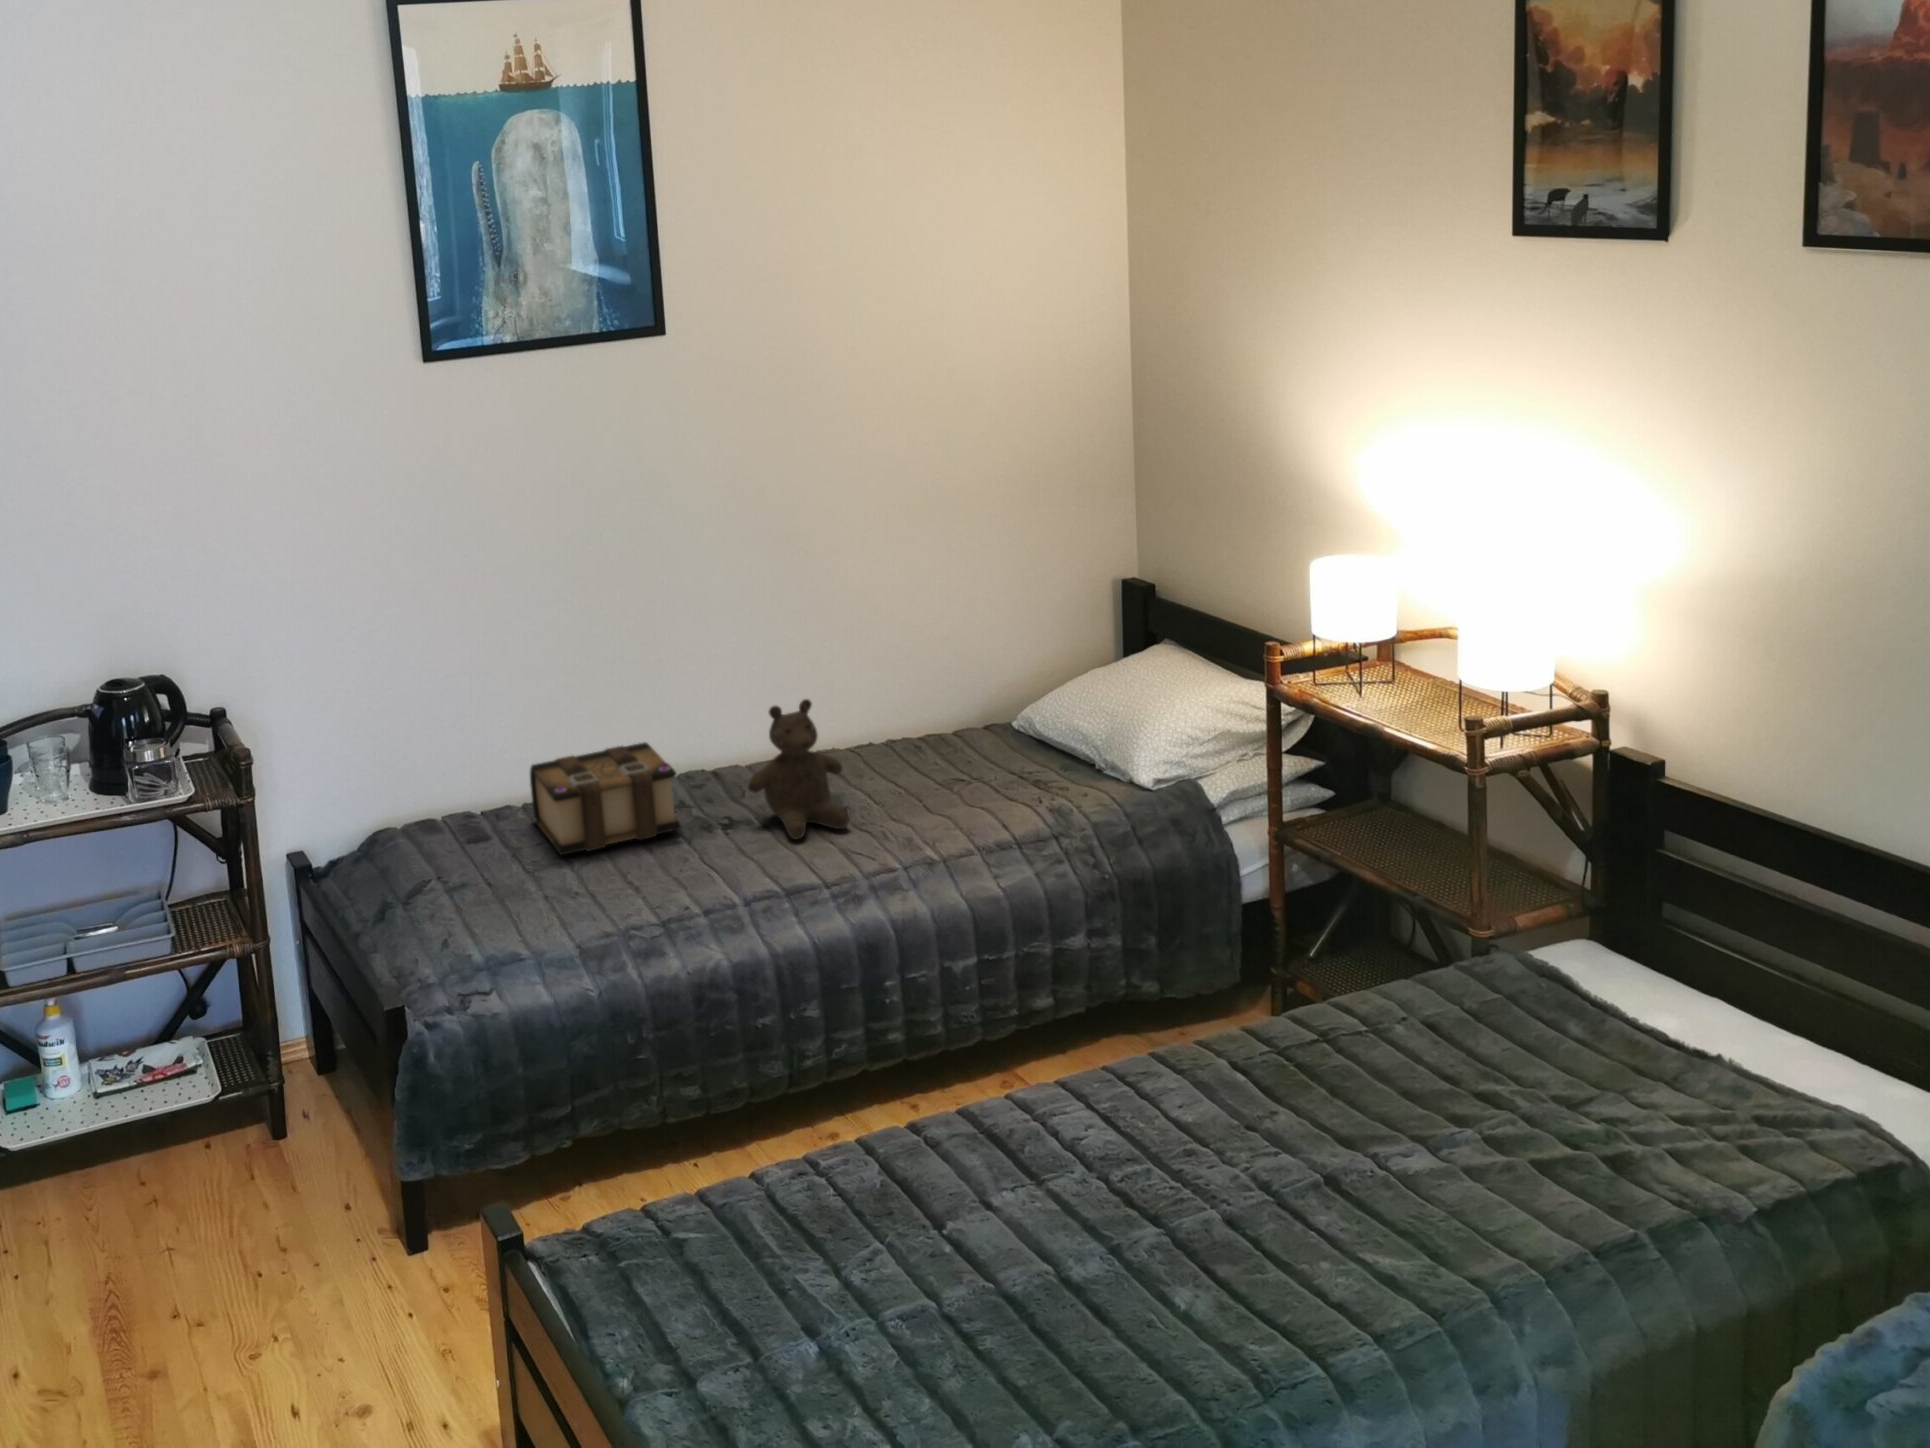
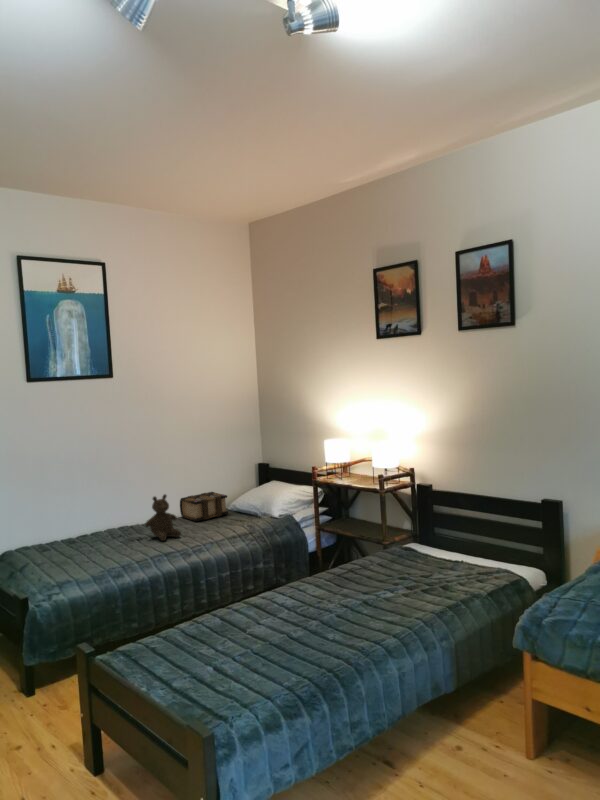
book: present [530,742,681,855] -> present [180,492,228,521]

